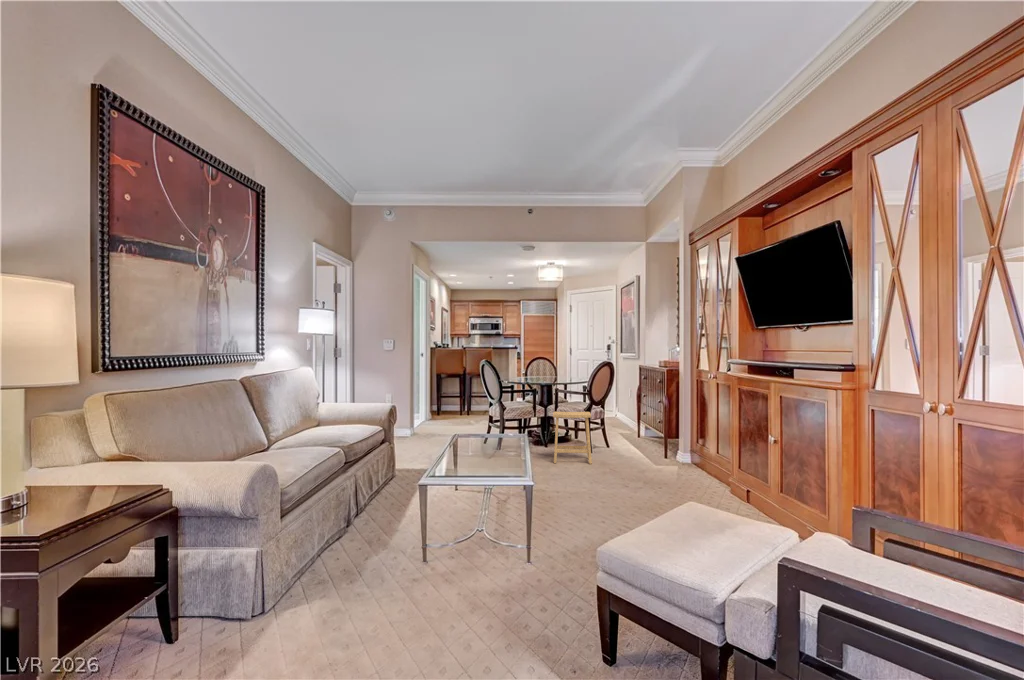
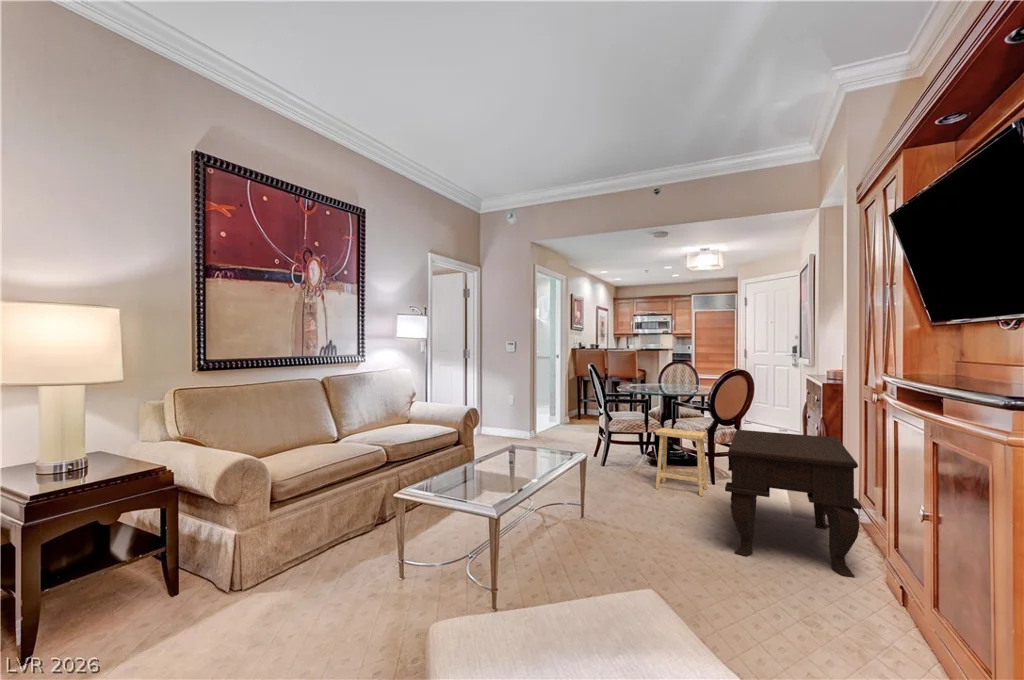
side table: none [621,406,725,498] -> present [725,430,861,577]

